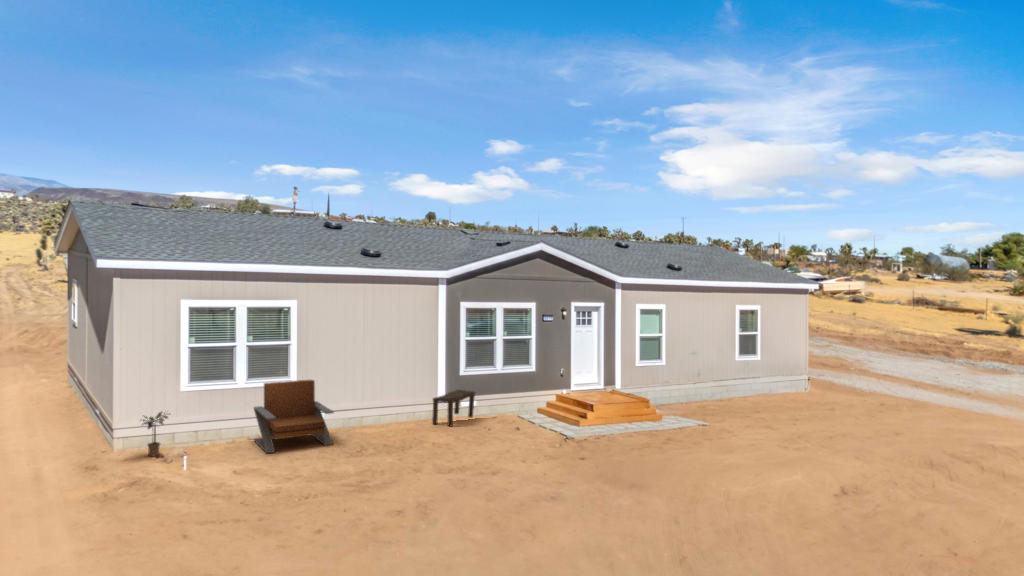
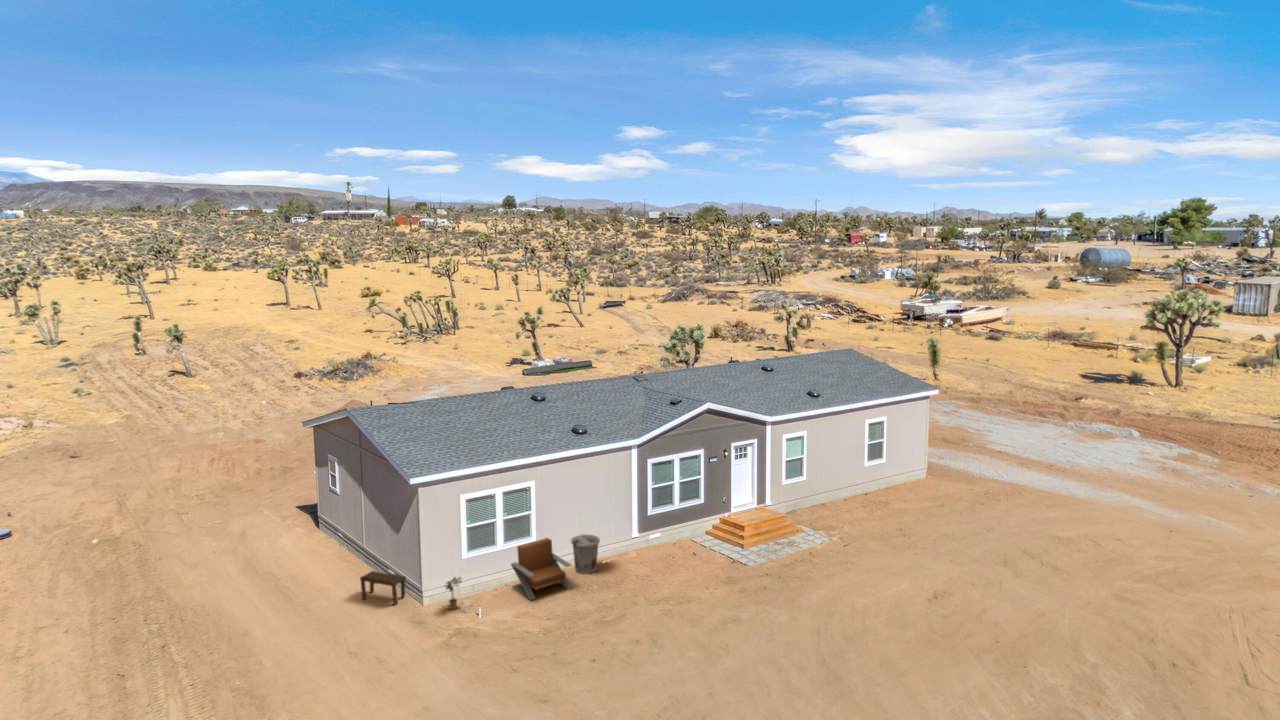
trash can: none [346,383,385,434] -> present [571,534,600,574]
bench: present [432,390,475,426] -> present [360,571,406,605]

